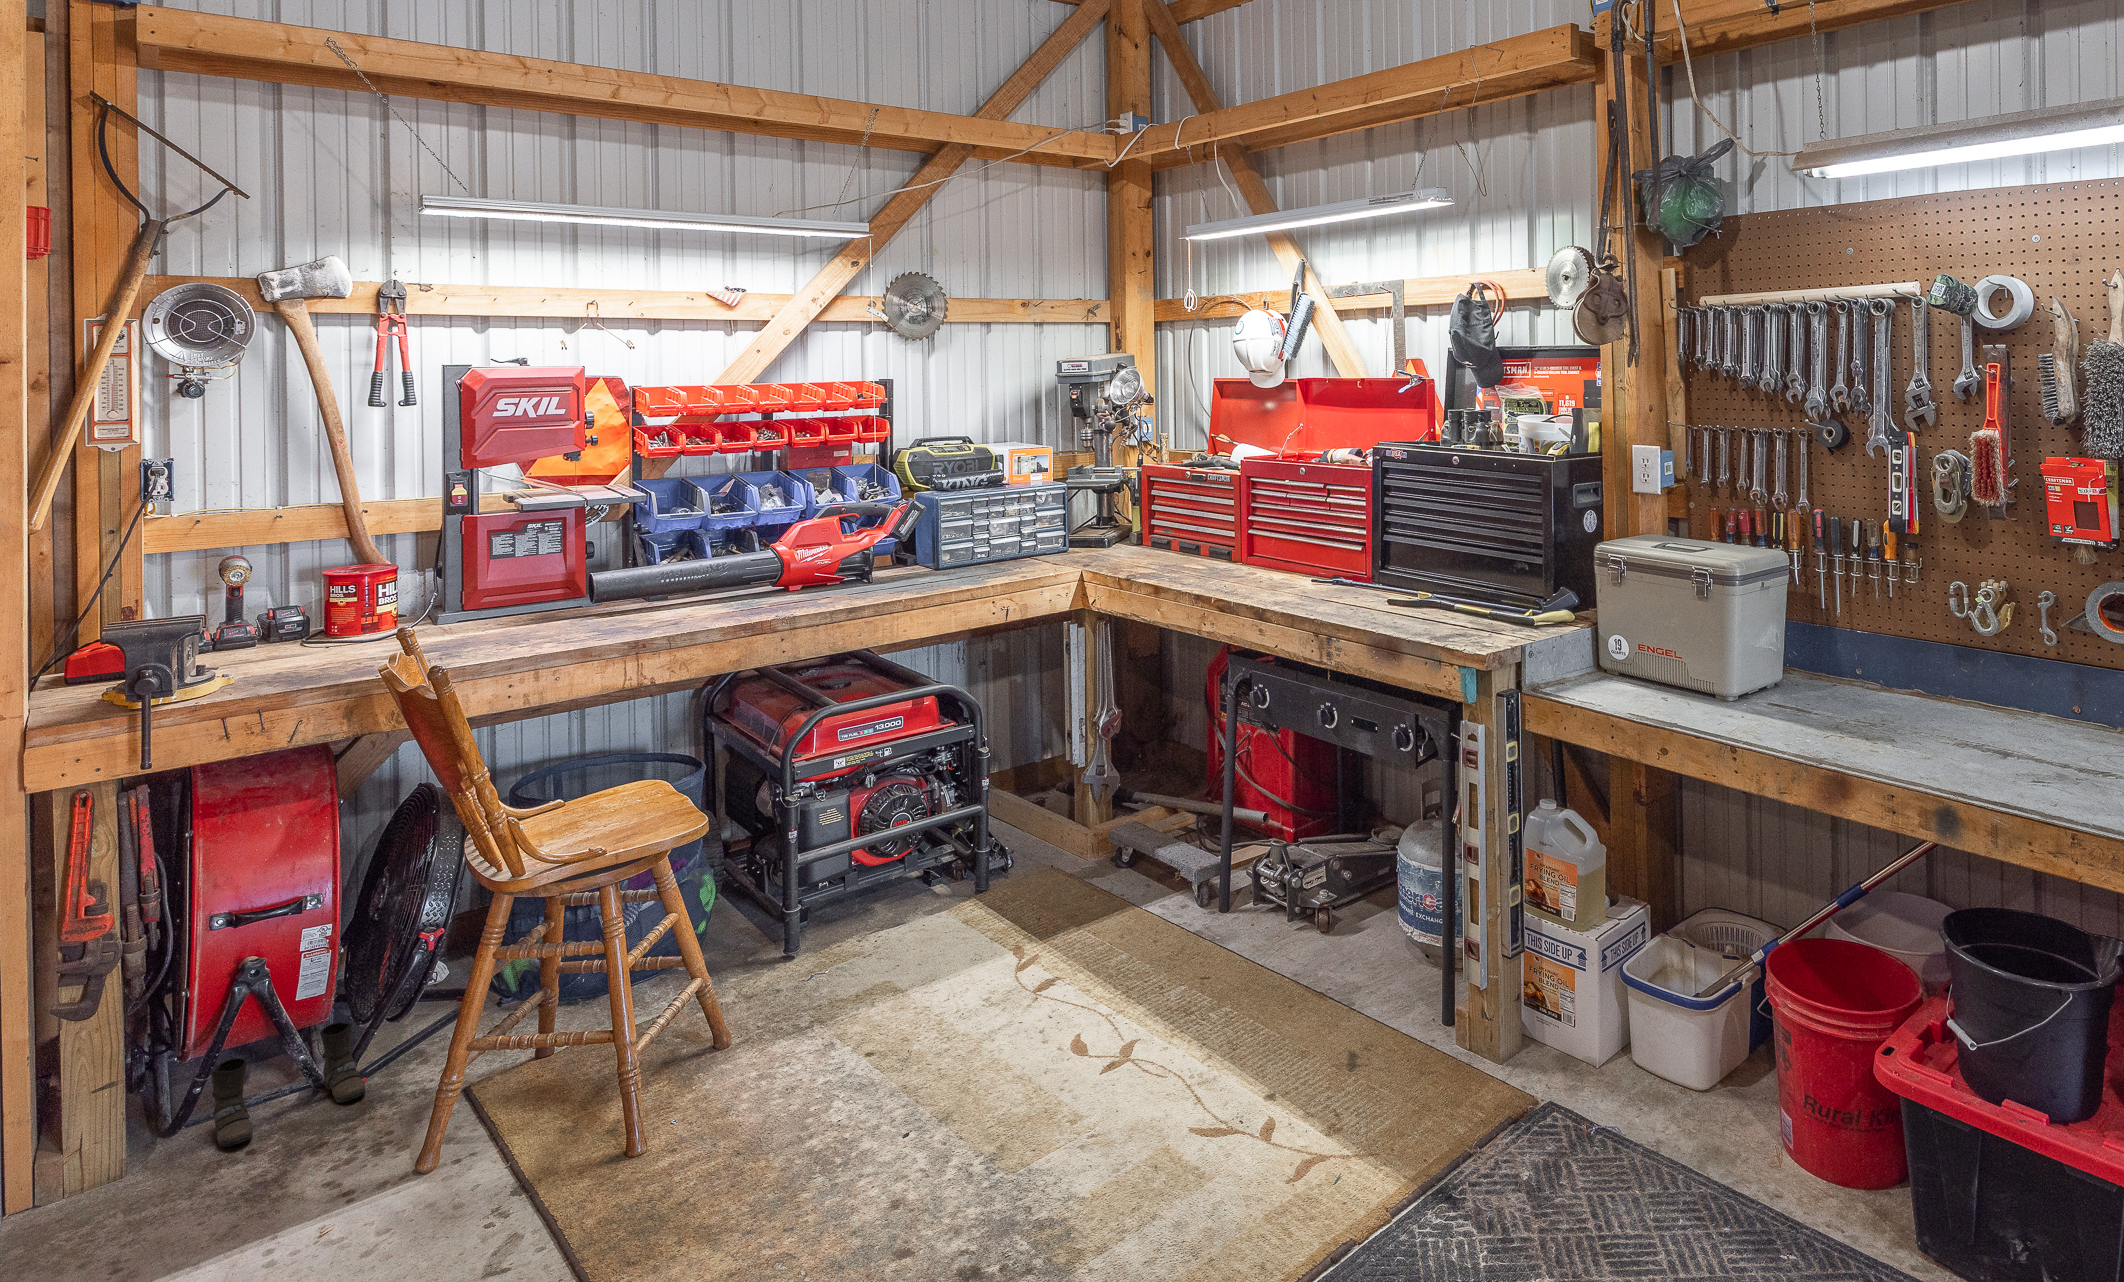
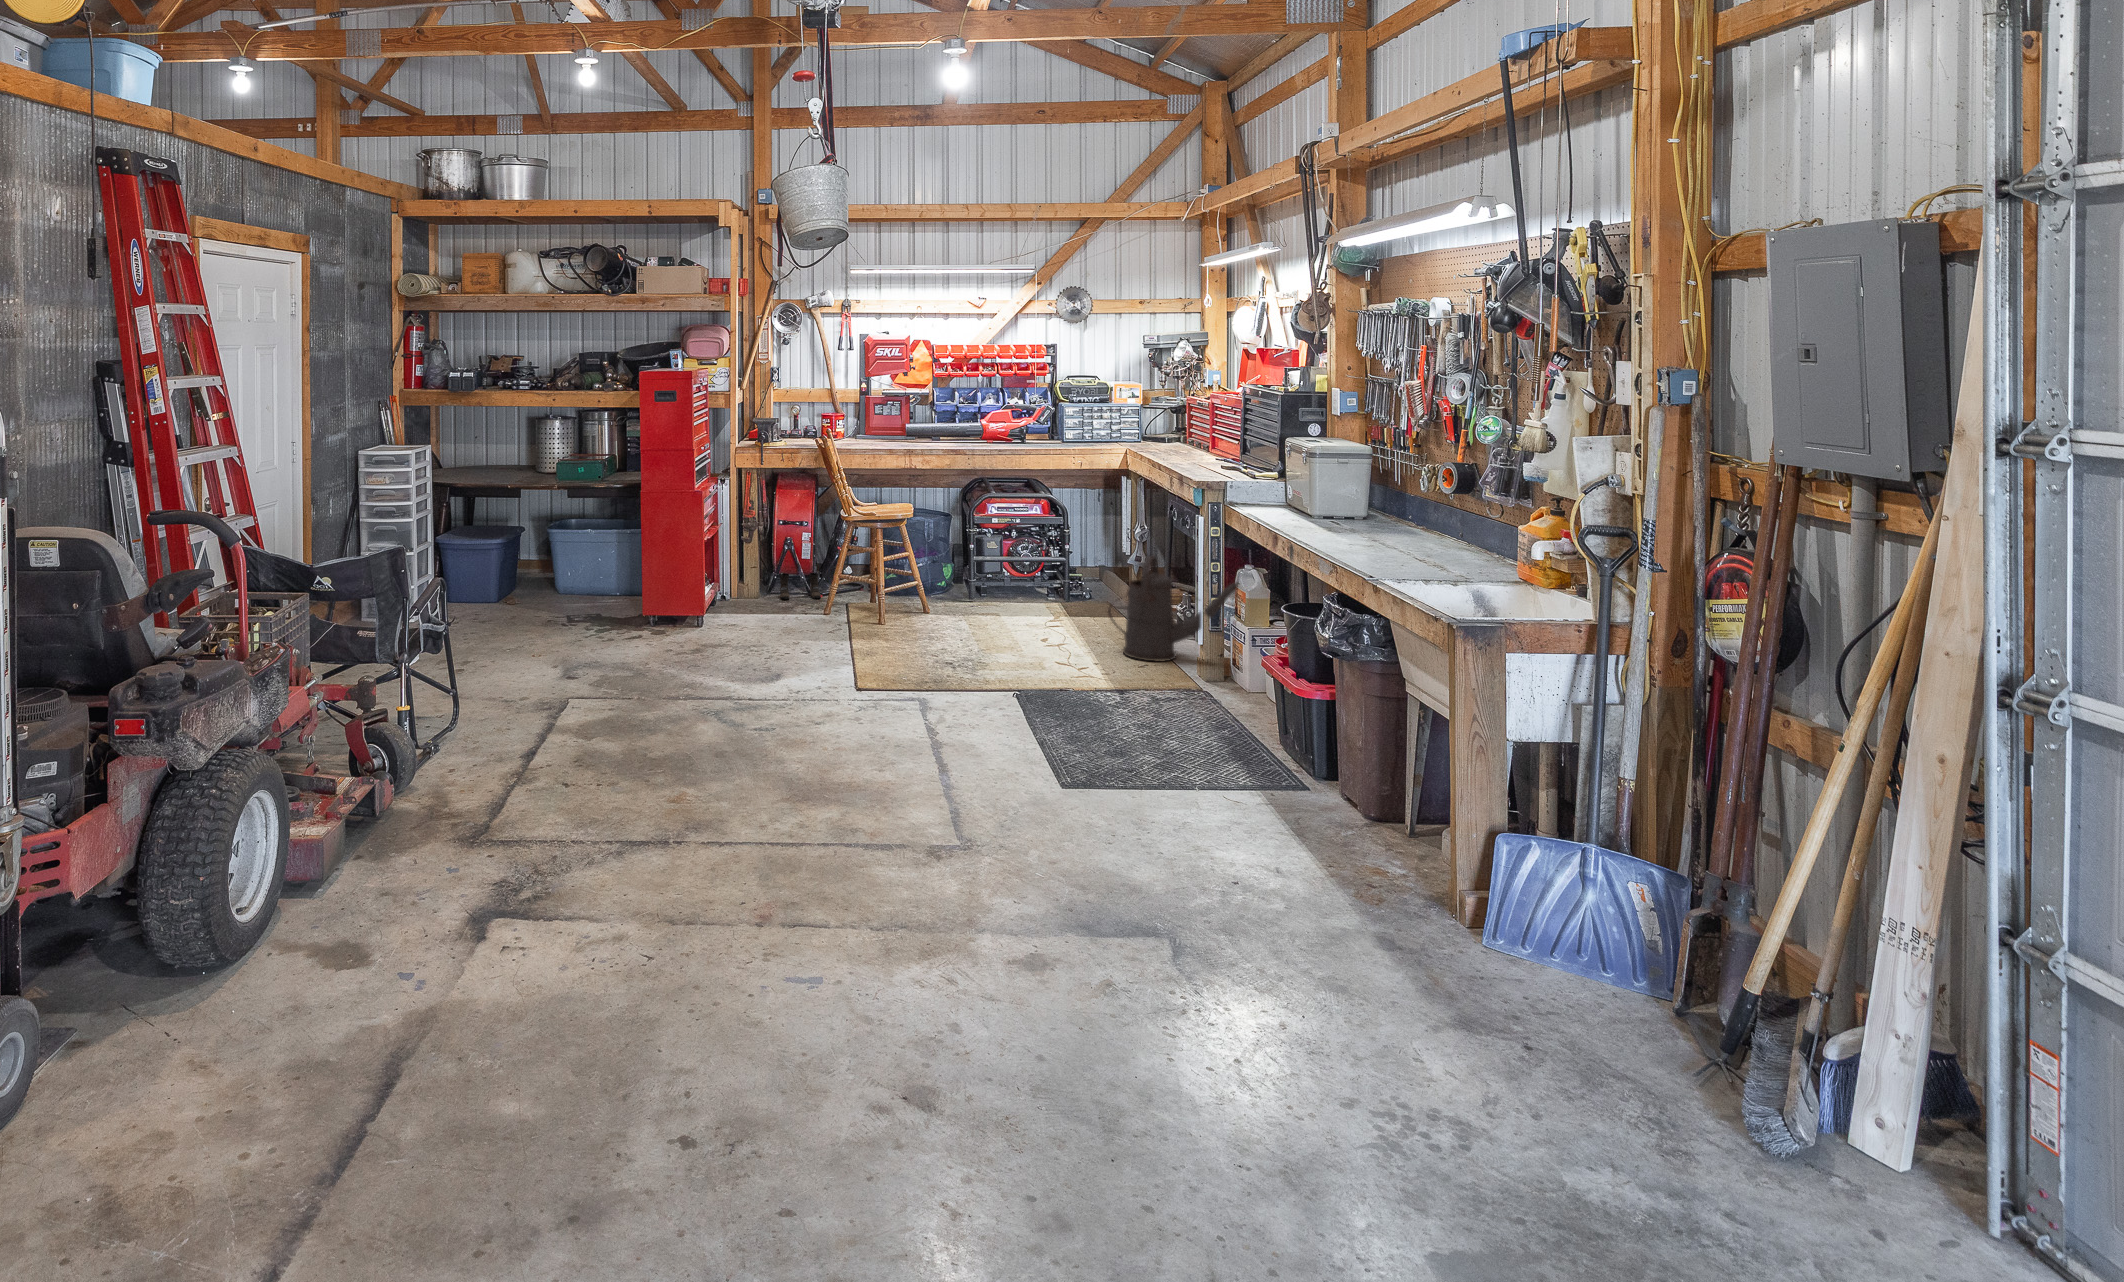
watering can: none [1182,822,1425,1052] -> present [1108,556,1238,661]

